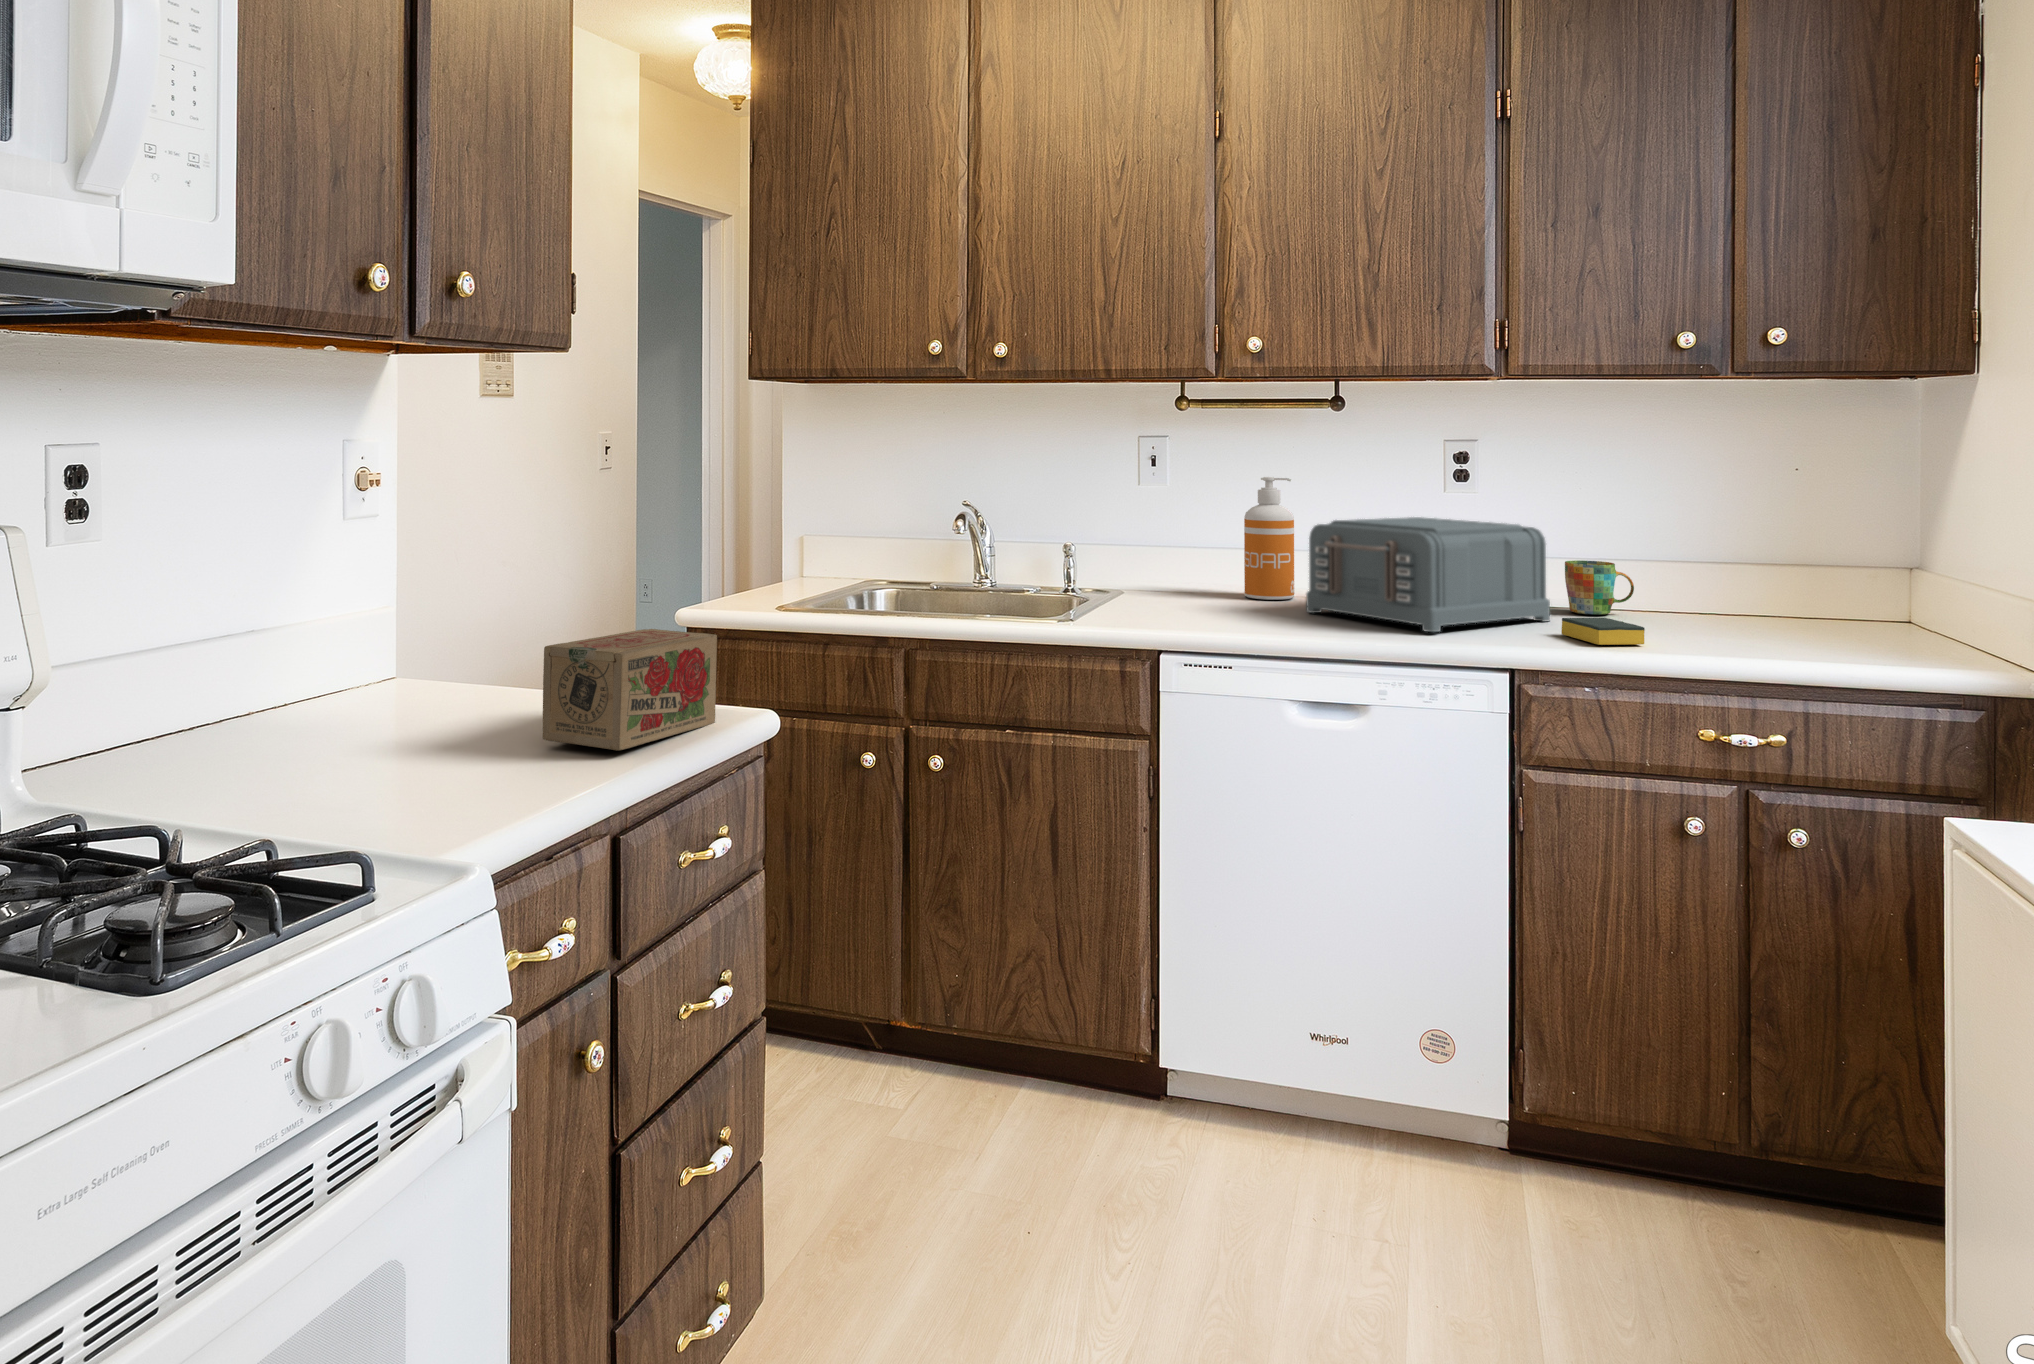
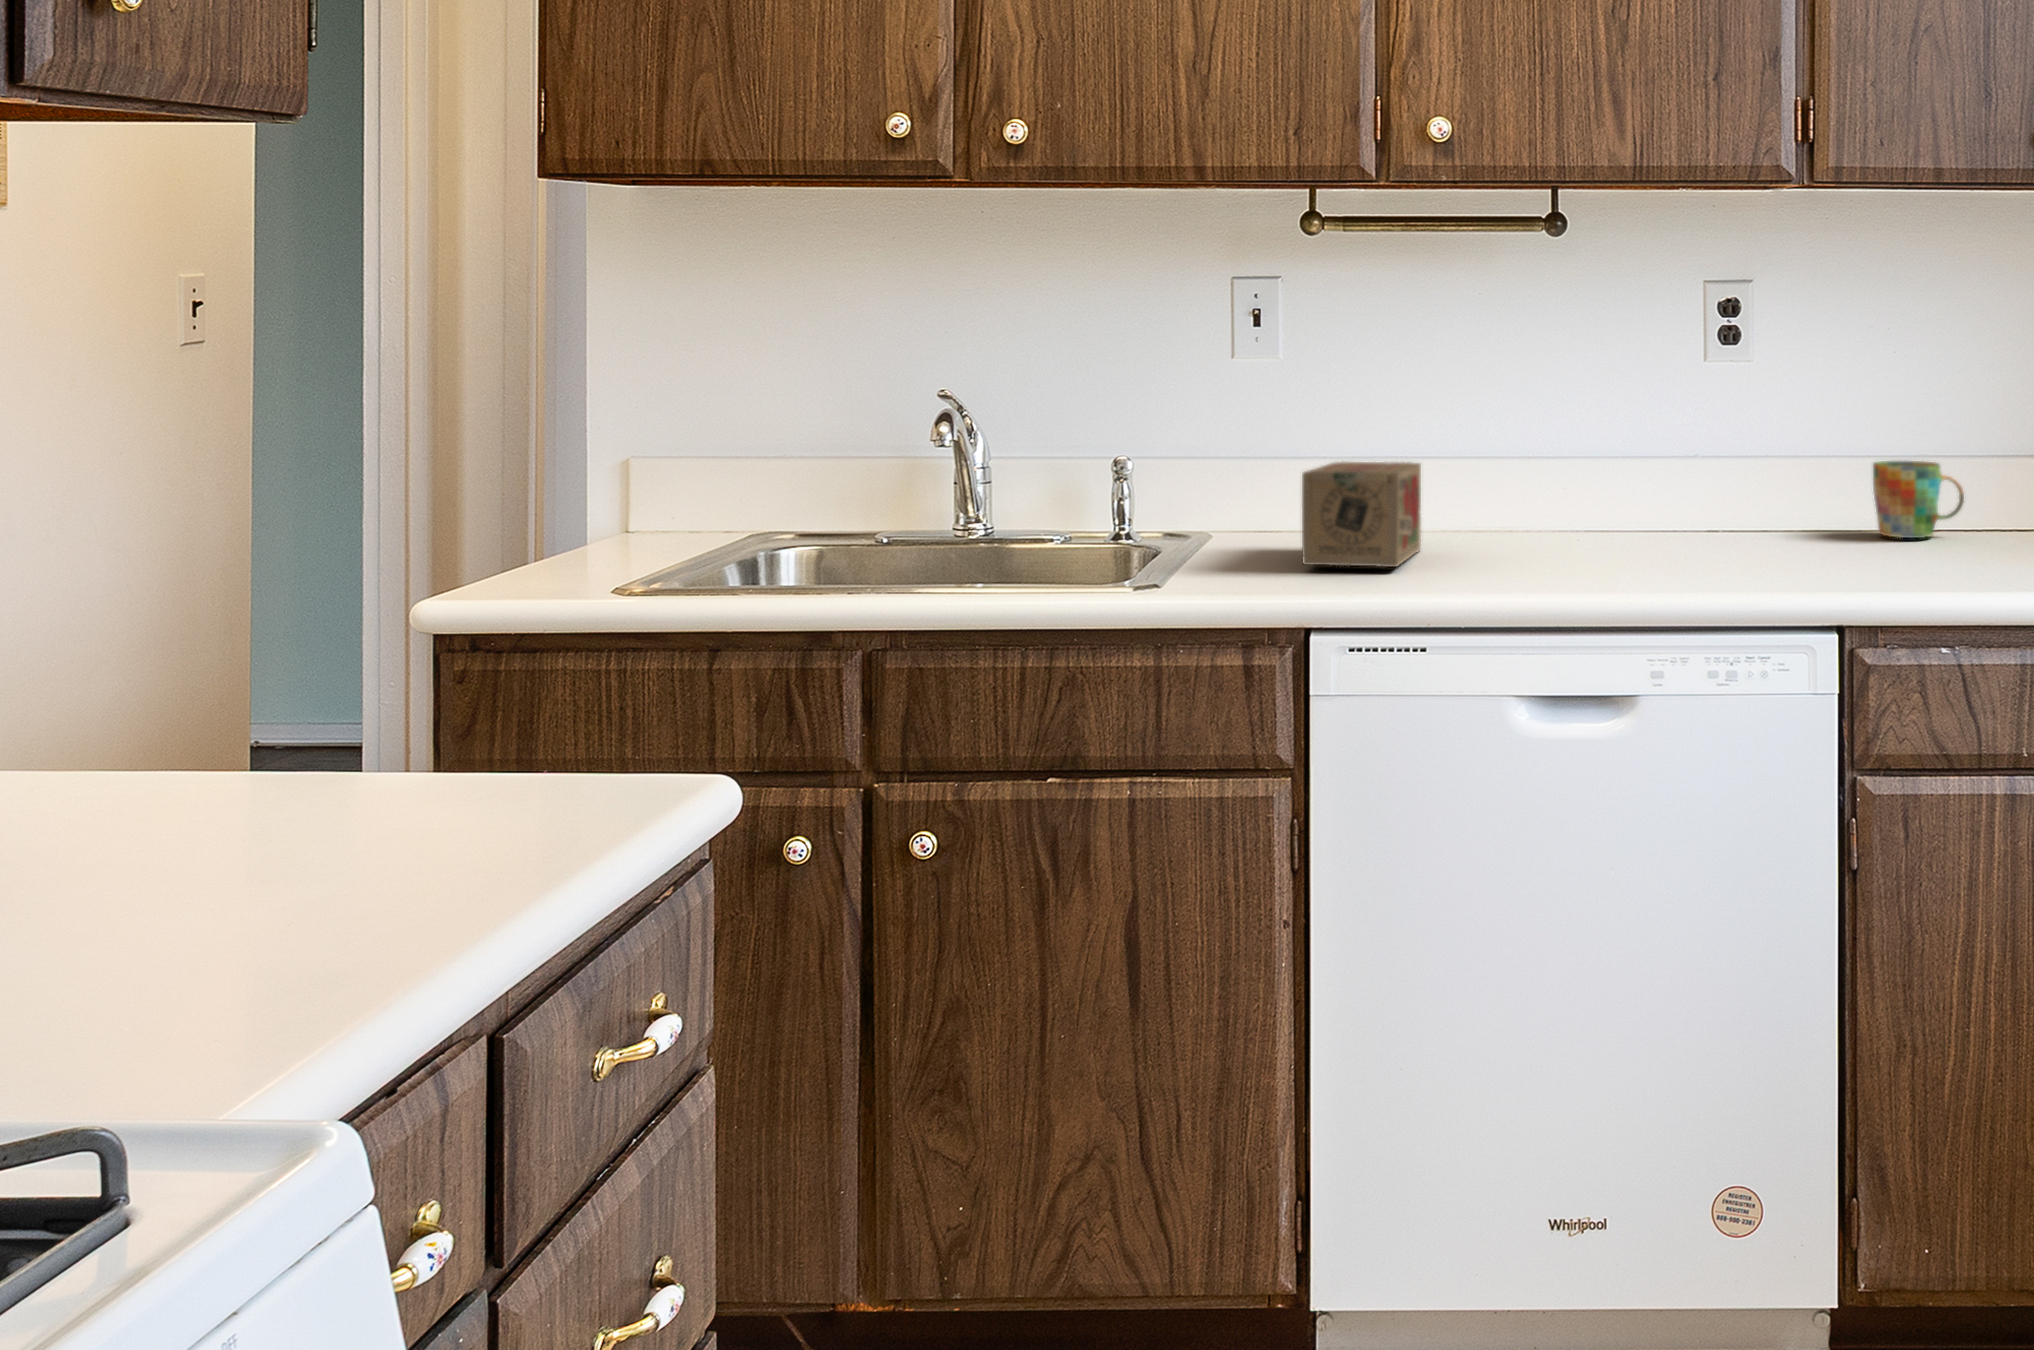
soap dispenser: present [1244,477,1294,600] -> none [1409,346,1485,538]
toaster: present [1306,517,1550,632] -> none [1517,404,1863,577]
sponge: present [1562,618,1645,645] -> none [1893,542,2012,583]
tea box: present [543,629,717,750] -> present [1302,462,1421,567]

